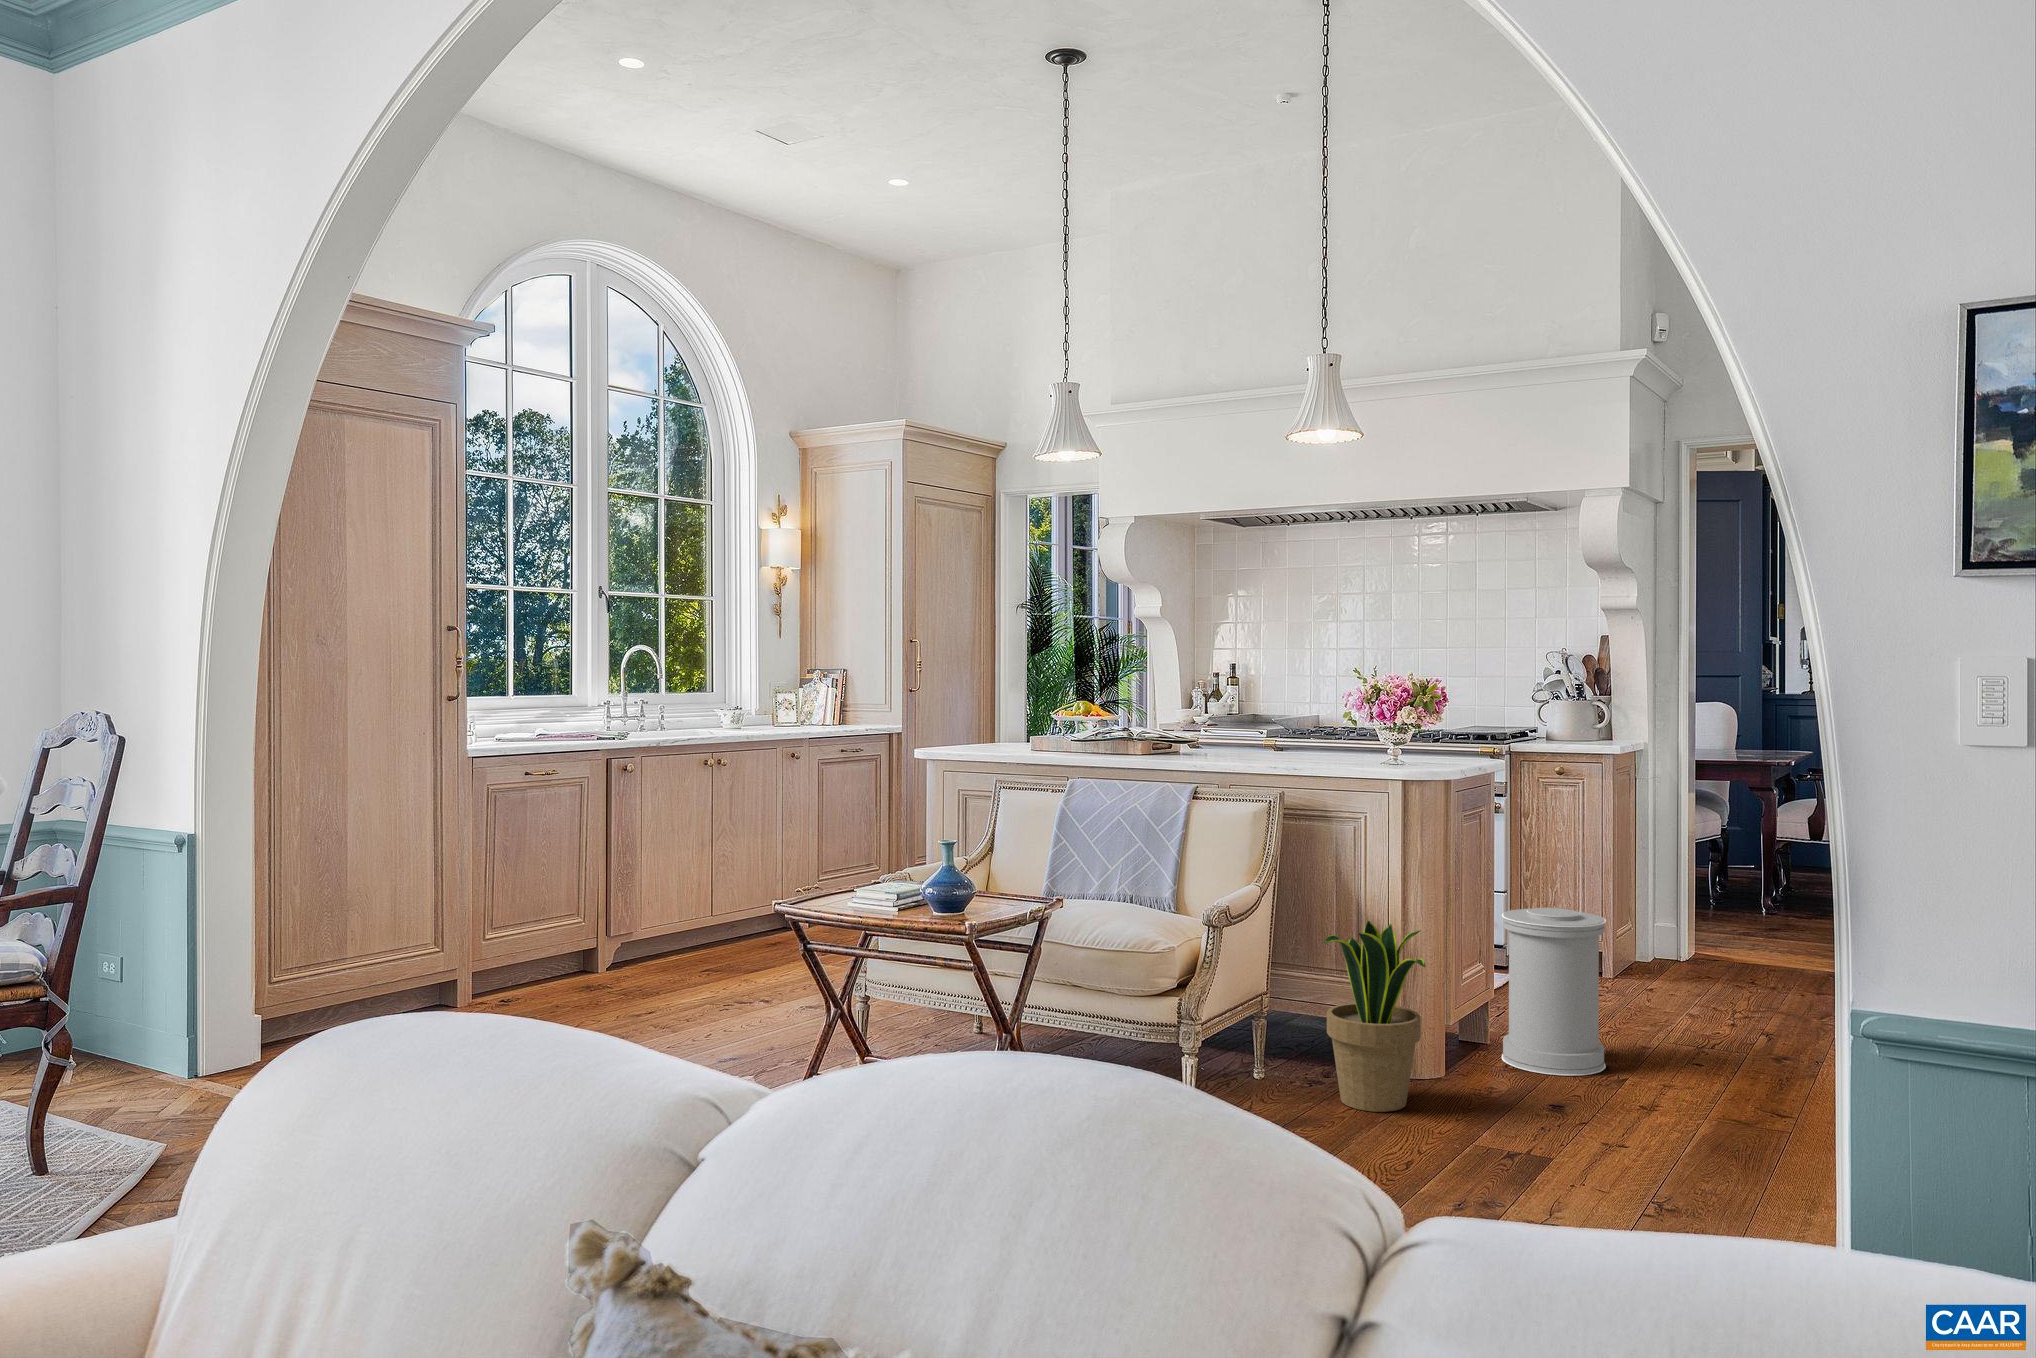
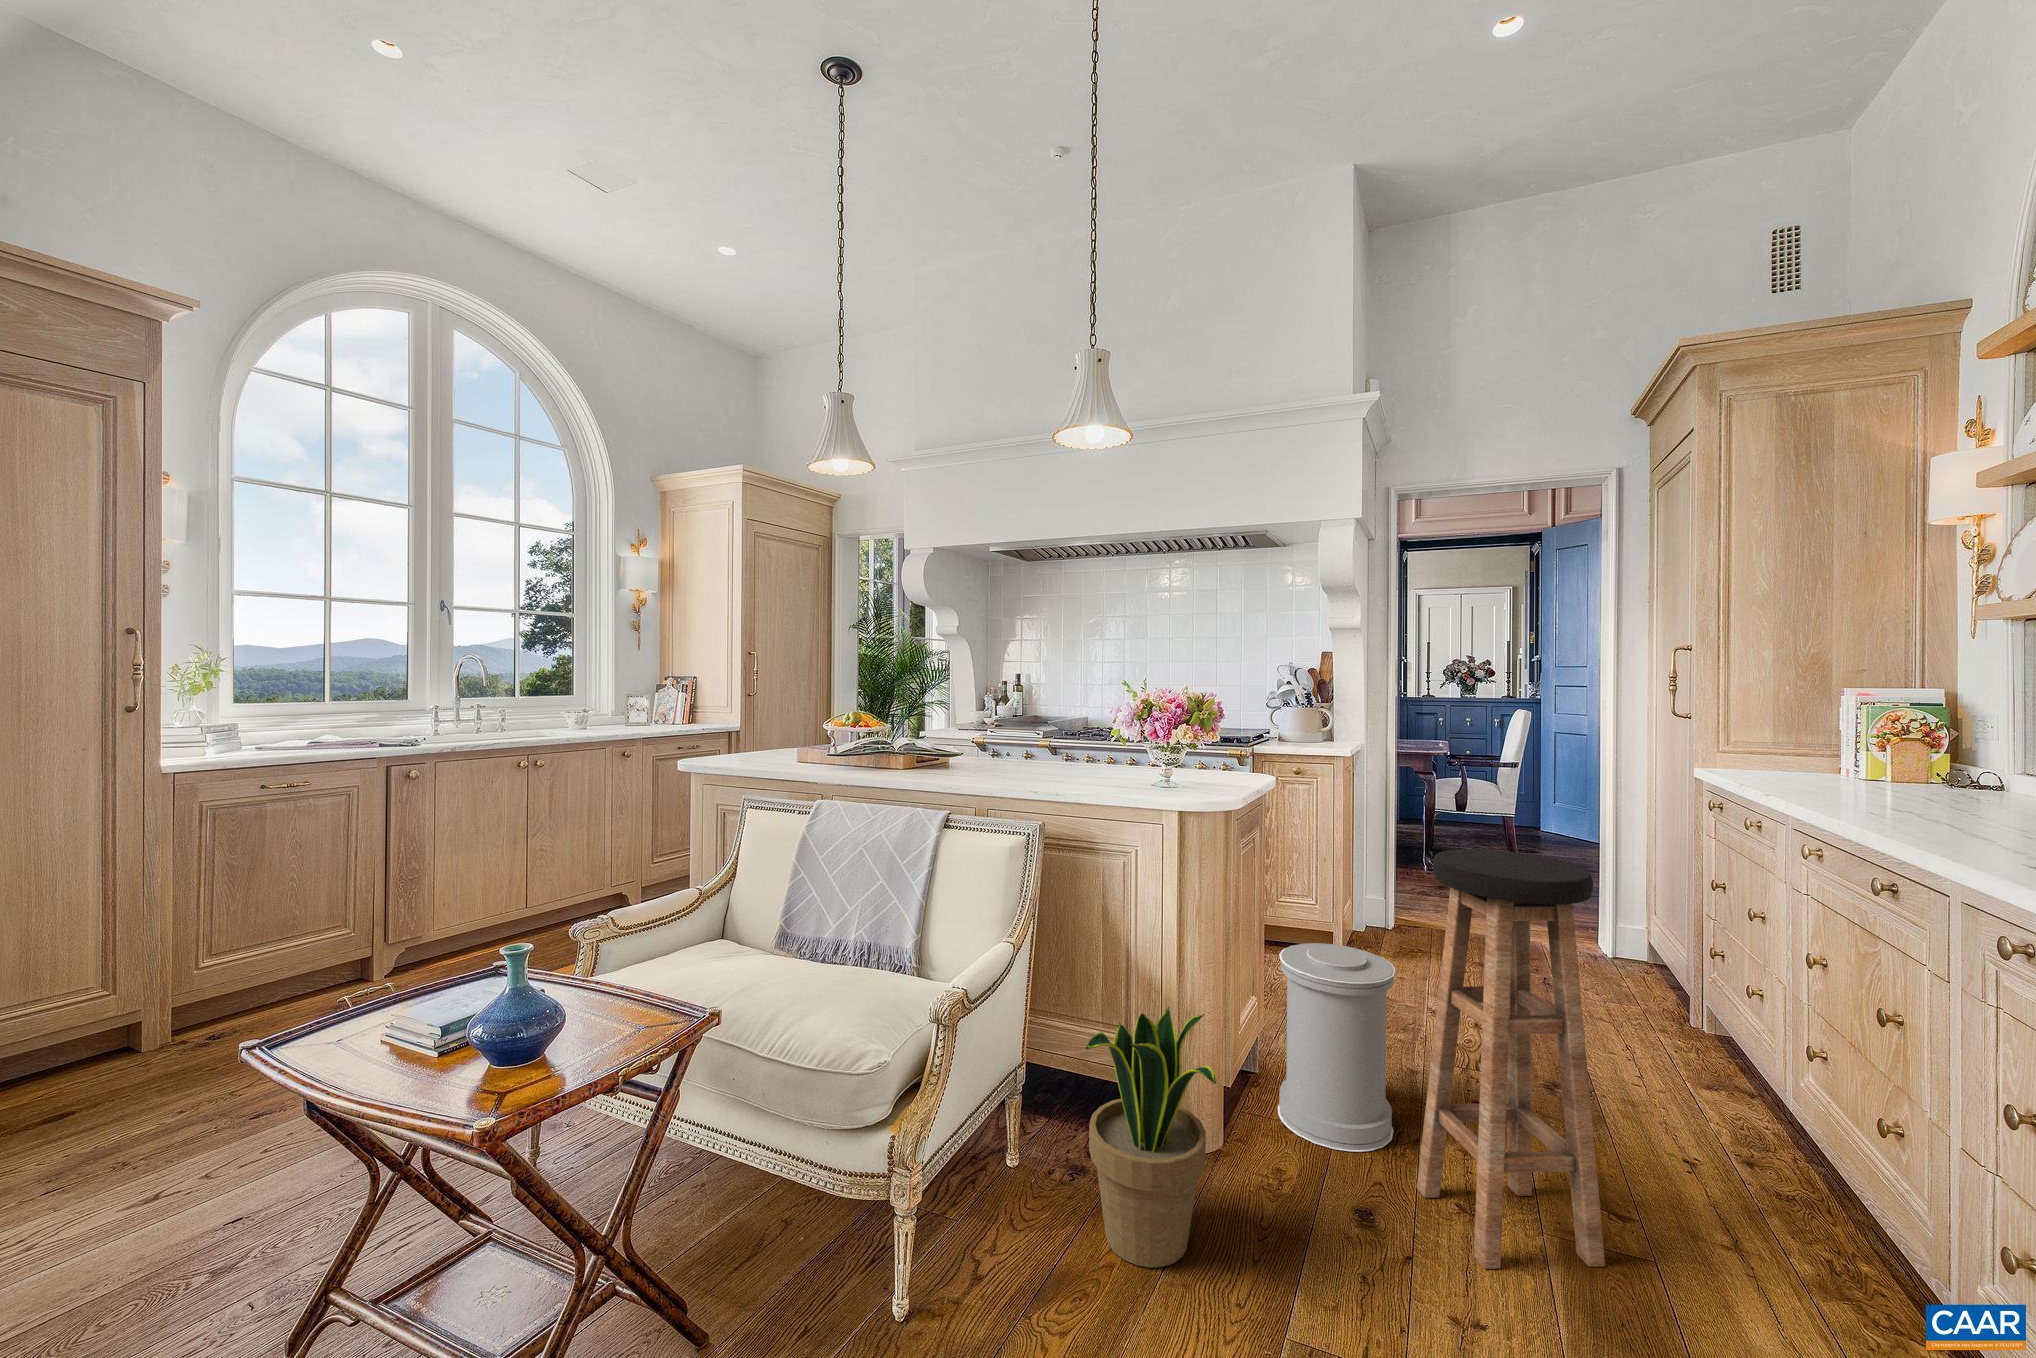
bar stool: none [1610,803,1745,1122] -> present [1417,849,1605,1269]

